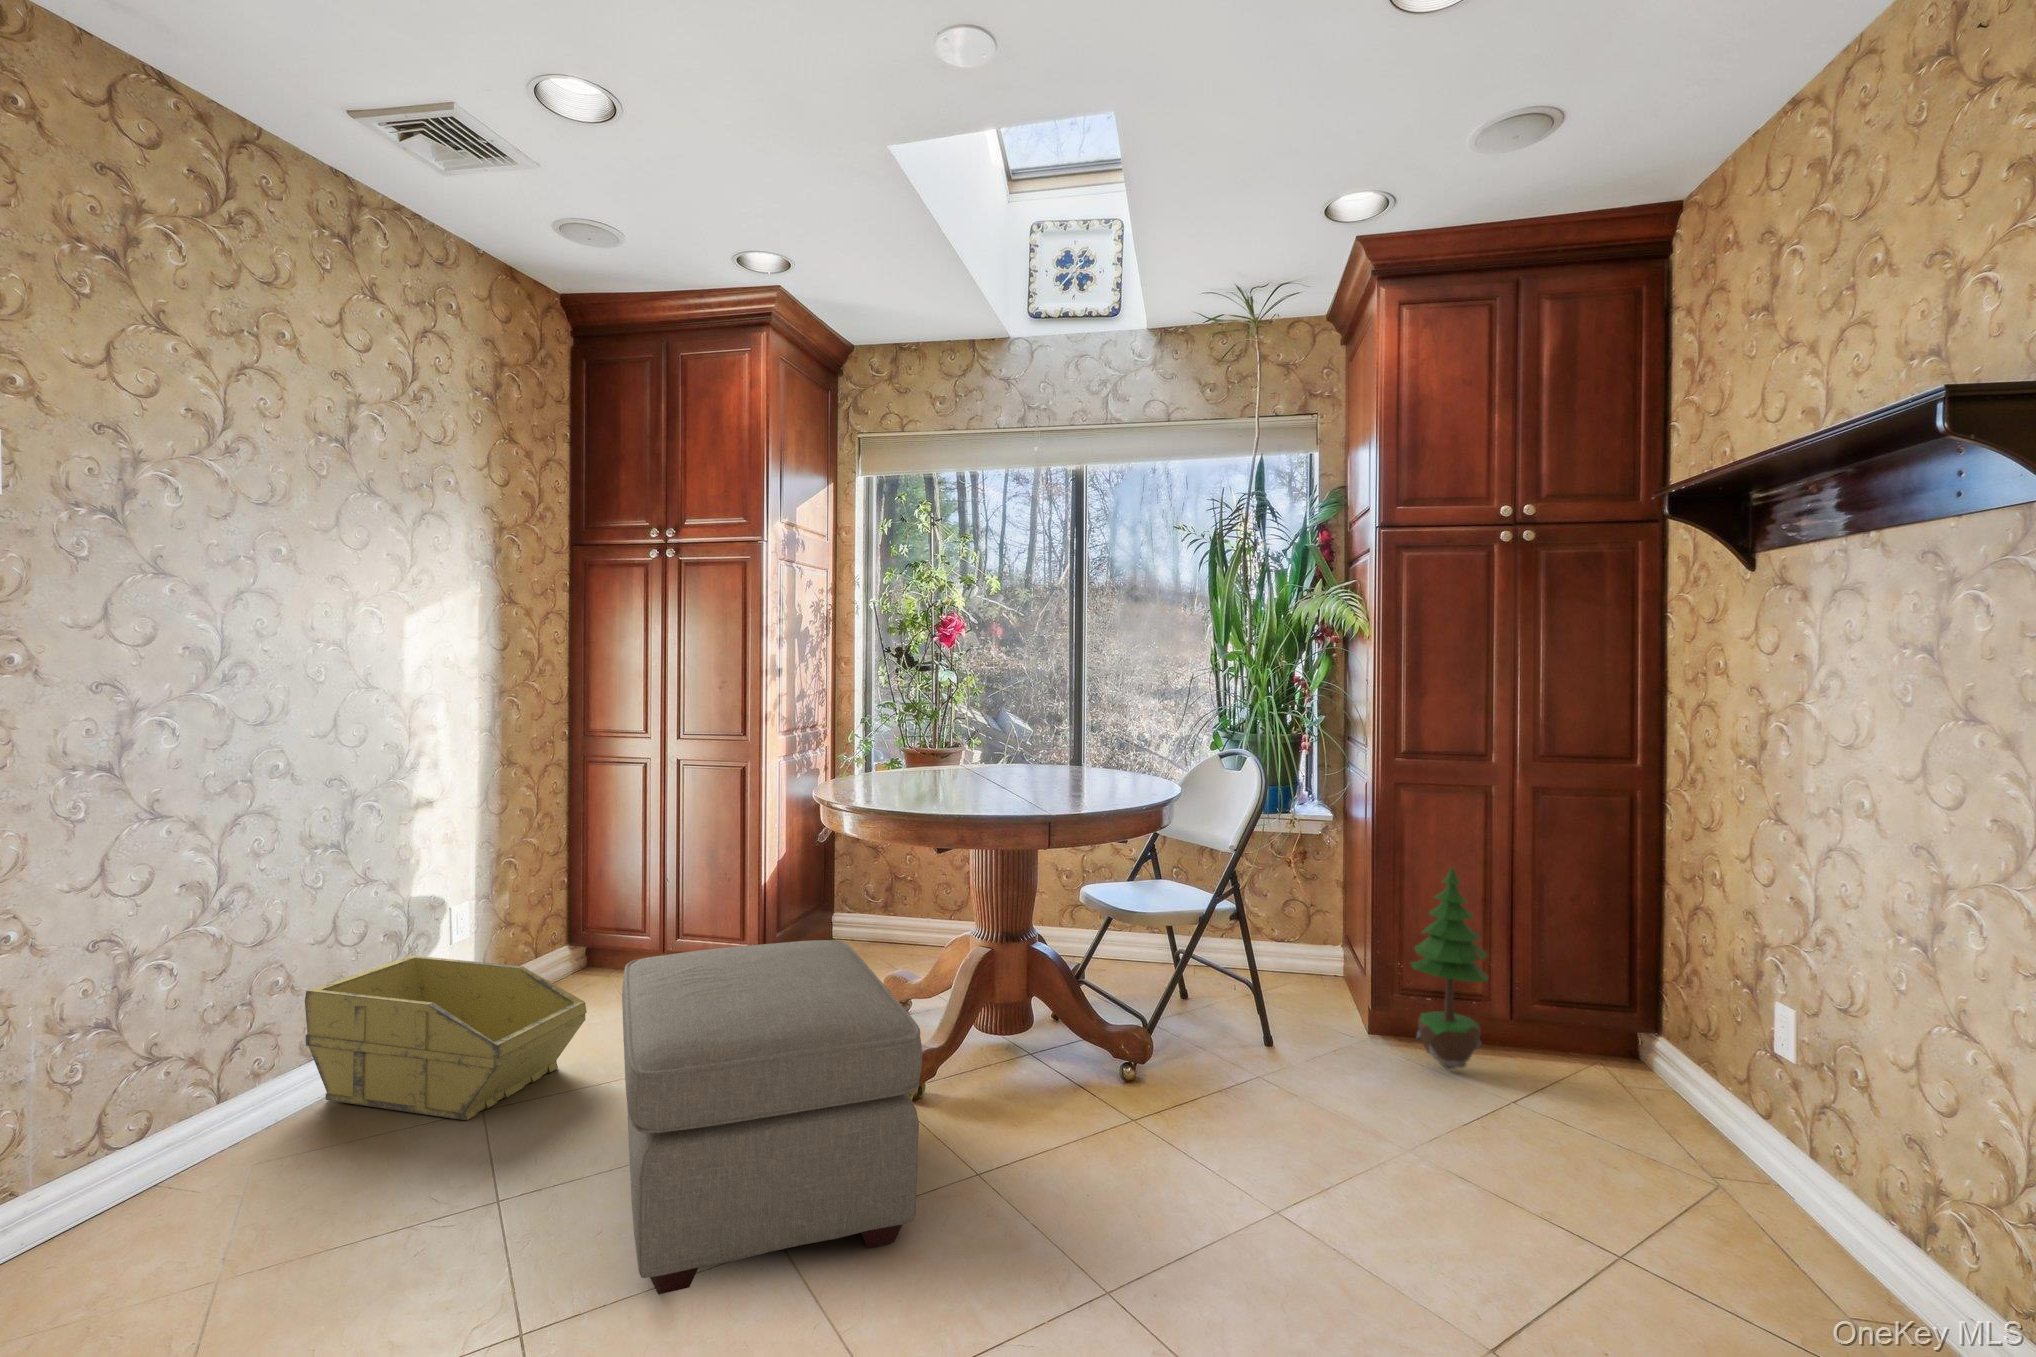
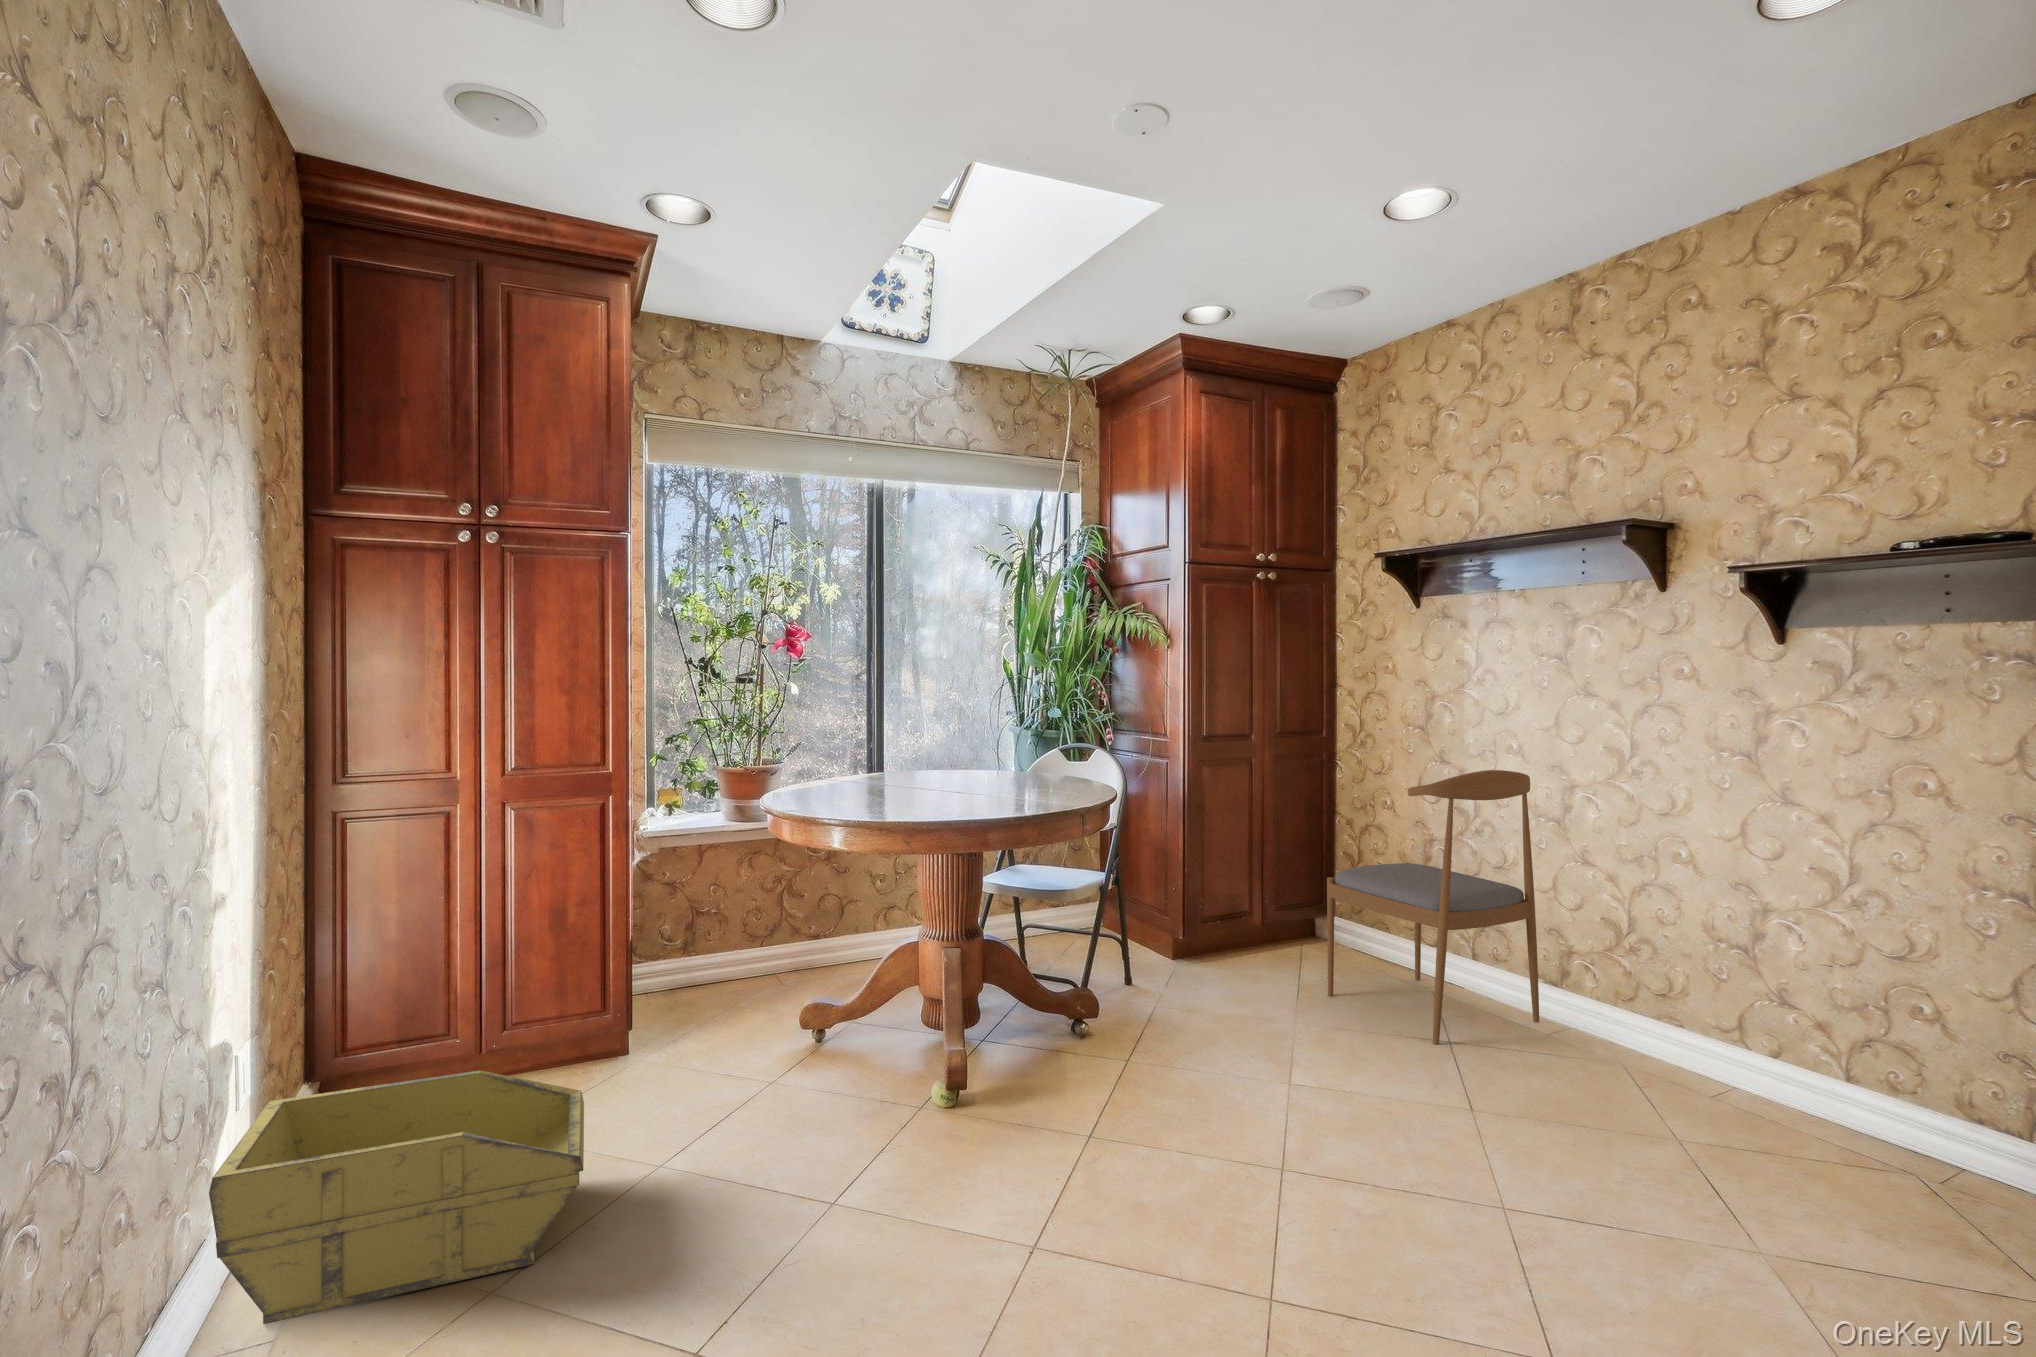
dining chair: none [1513,832,1852,1289] -> present [1327,770,1539,1044]
potted tree: present [1410,867,1489,1070] -> none [1217,815,1272,966]
ottoman: present [622,940,922,1294] -> none [740,953,1139,1293]

